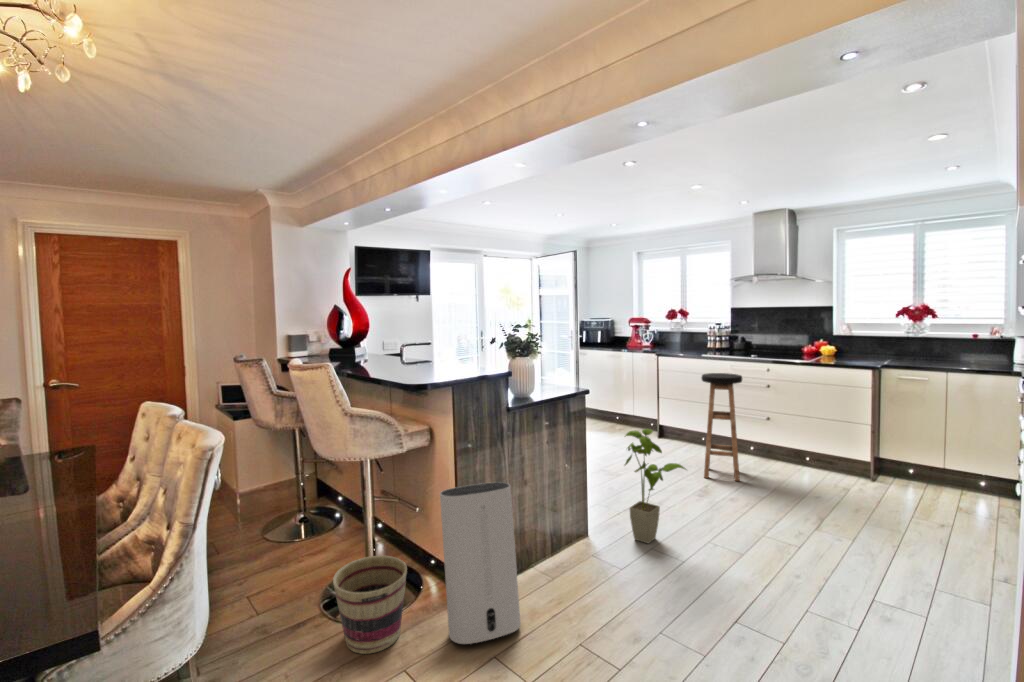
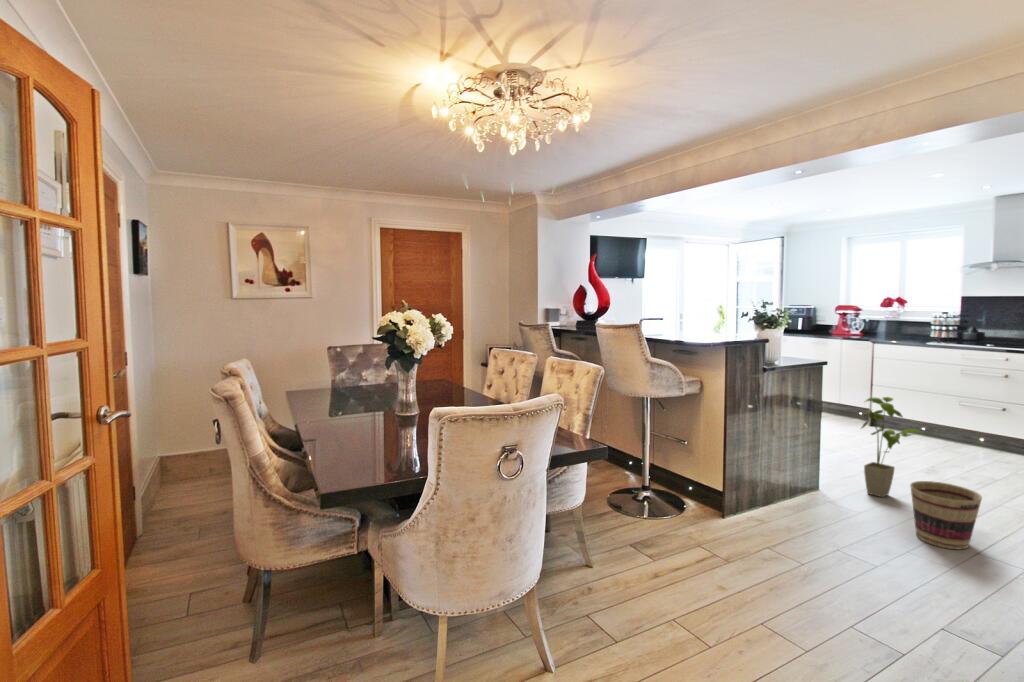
bar stool: present [702,373,742,481] -> none [928,359,979,464]
air purifier: present [440,482,521,644] -> none [723,422,785,534]
basket: present [333,556,407,654] -> present [910,481,982,549]

